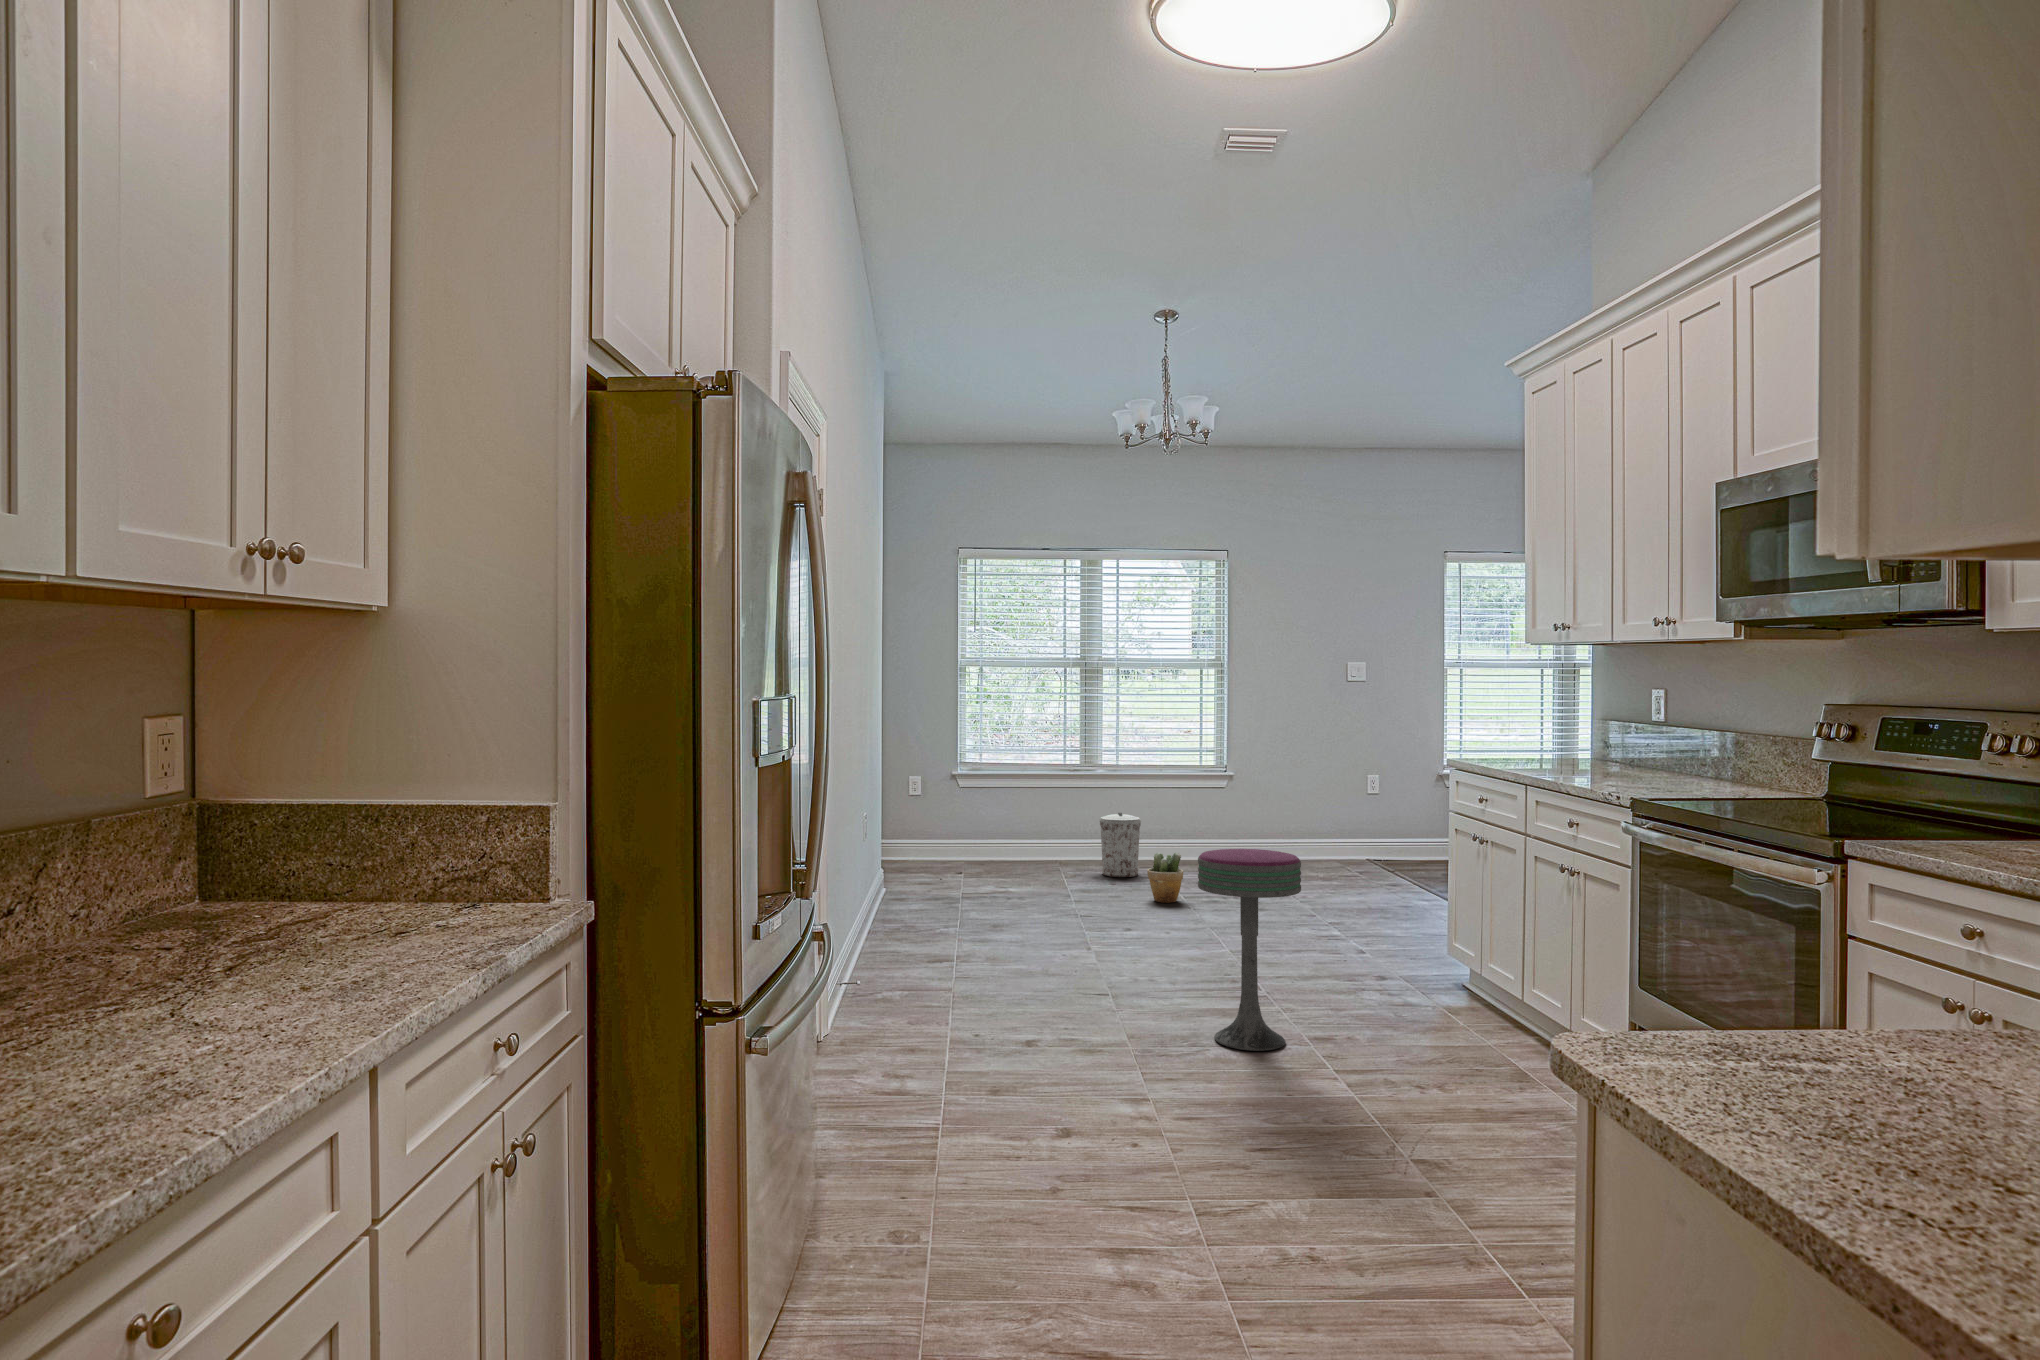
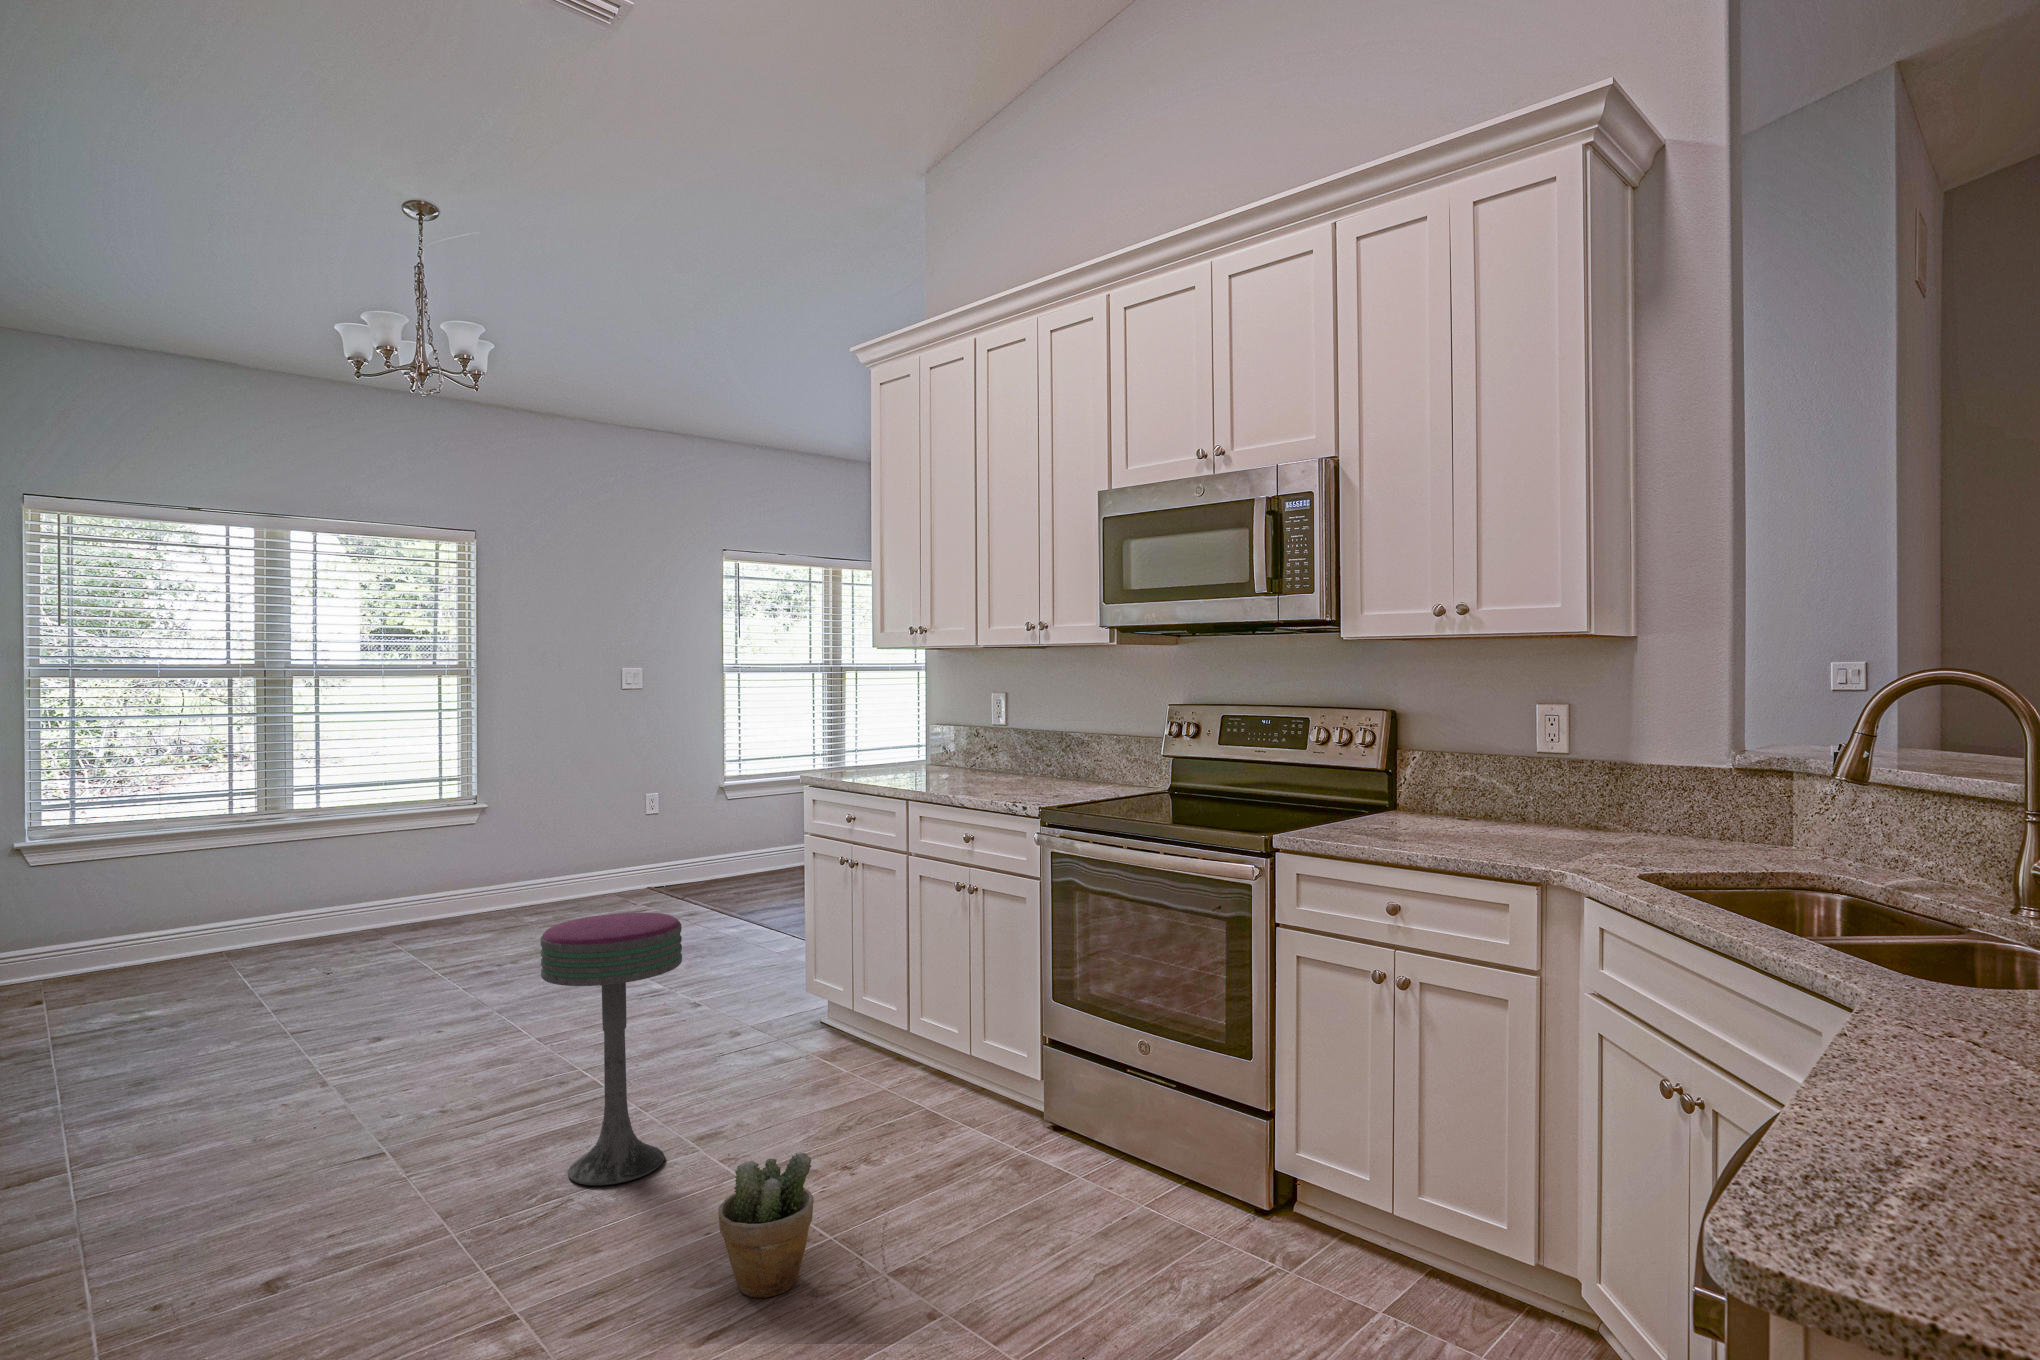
trash can: present [1100,813,1141,877] -> none [298,871,364,959]
potted plant: present [1147,853,1184,903] -> present [718,1153,814,1298]

